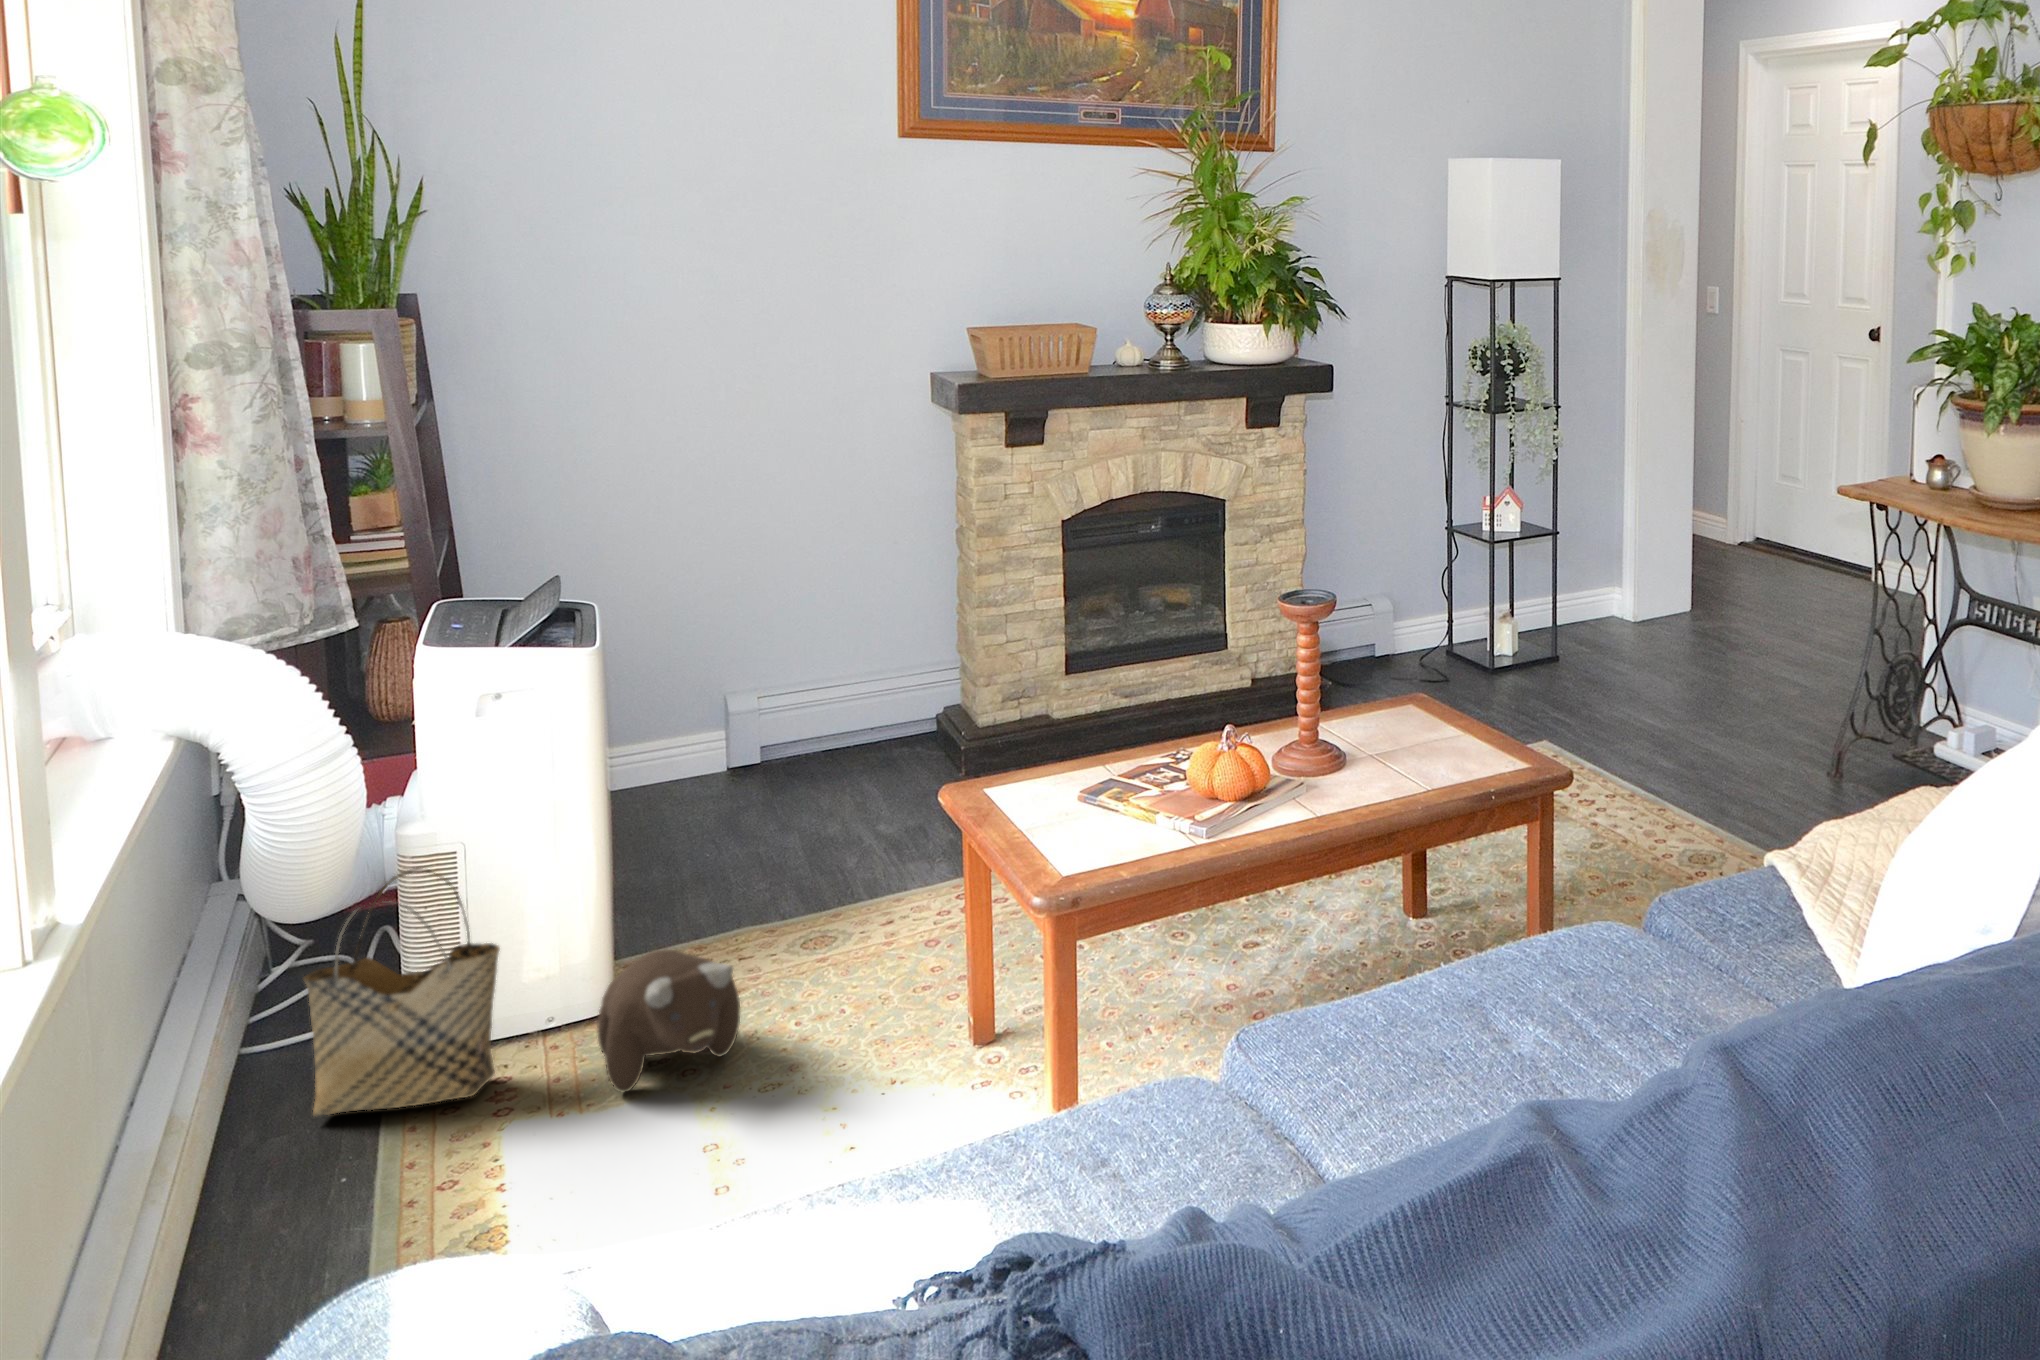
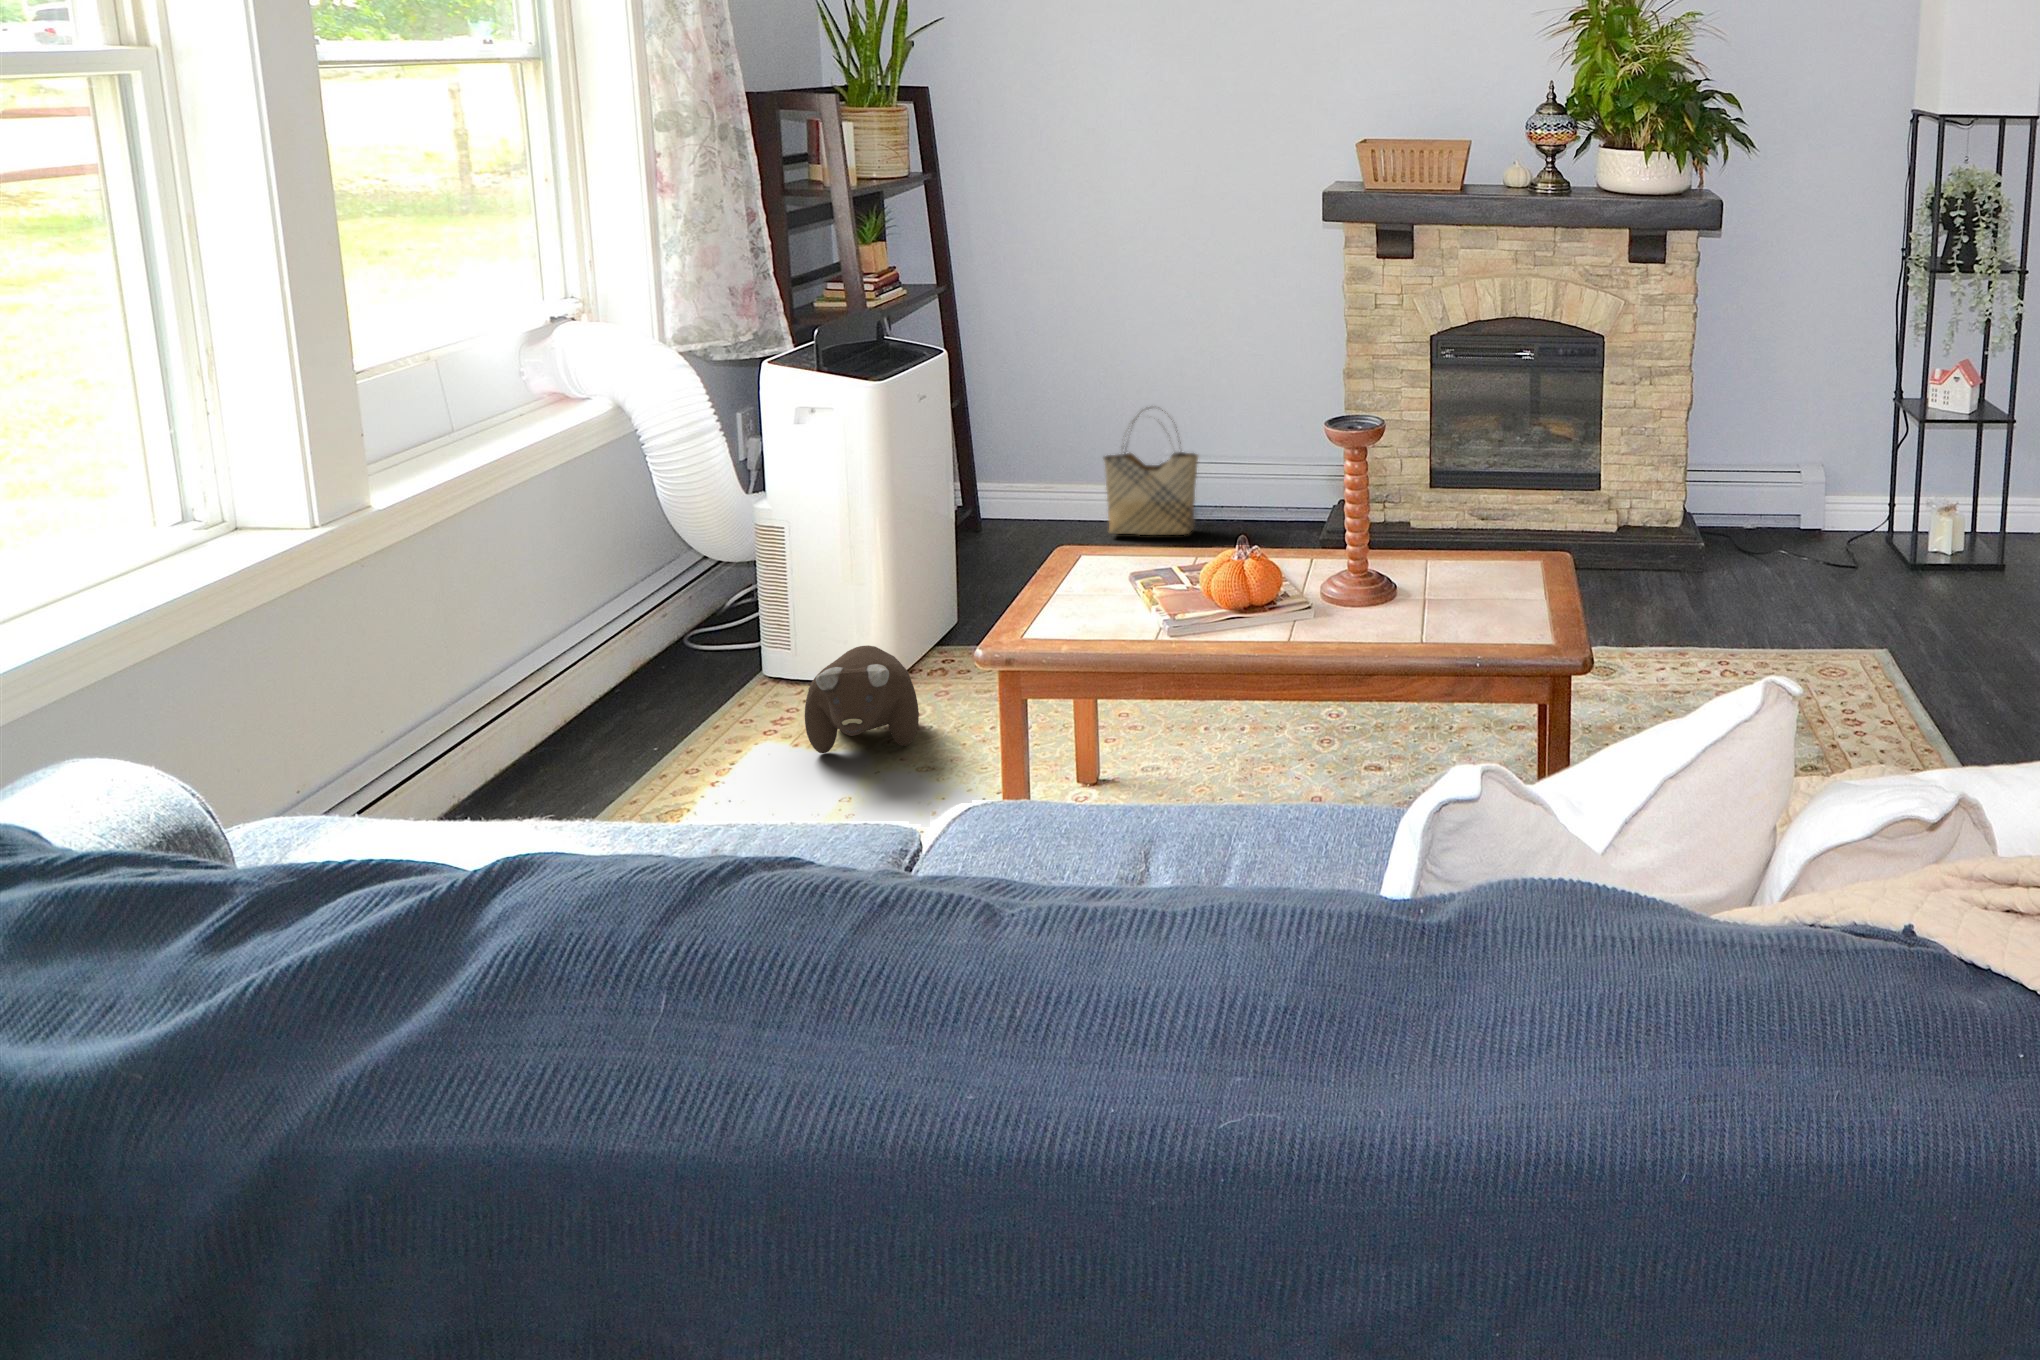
woven basket: present [303,868,500,1117] -> present [1103,410,1198,535]

